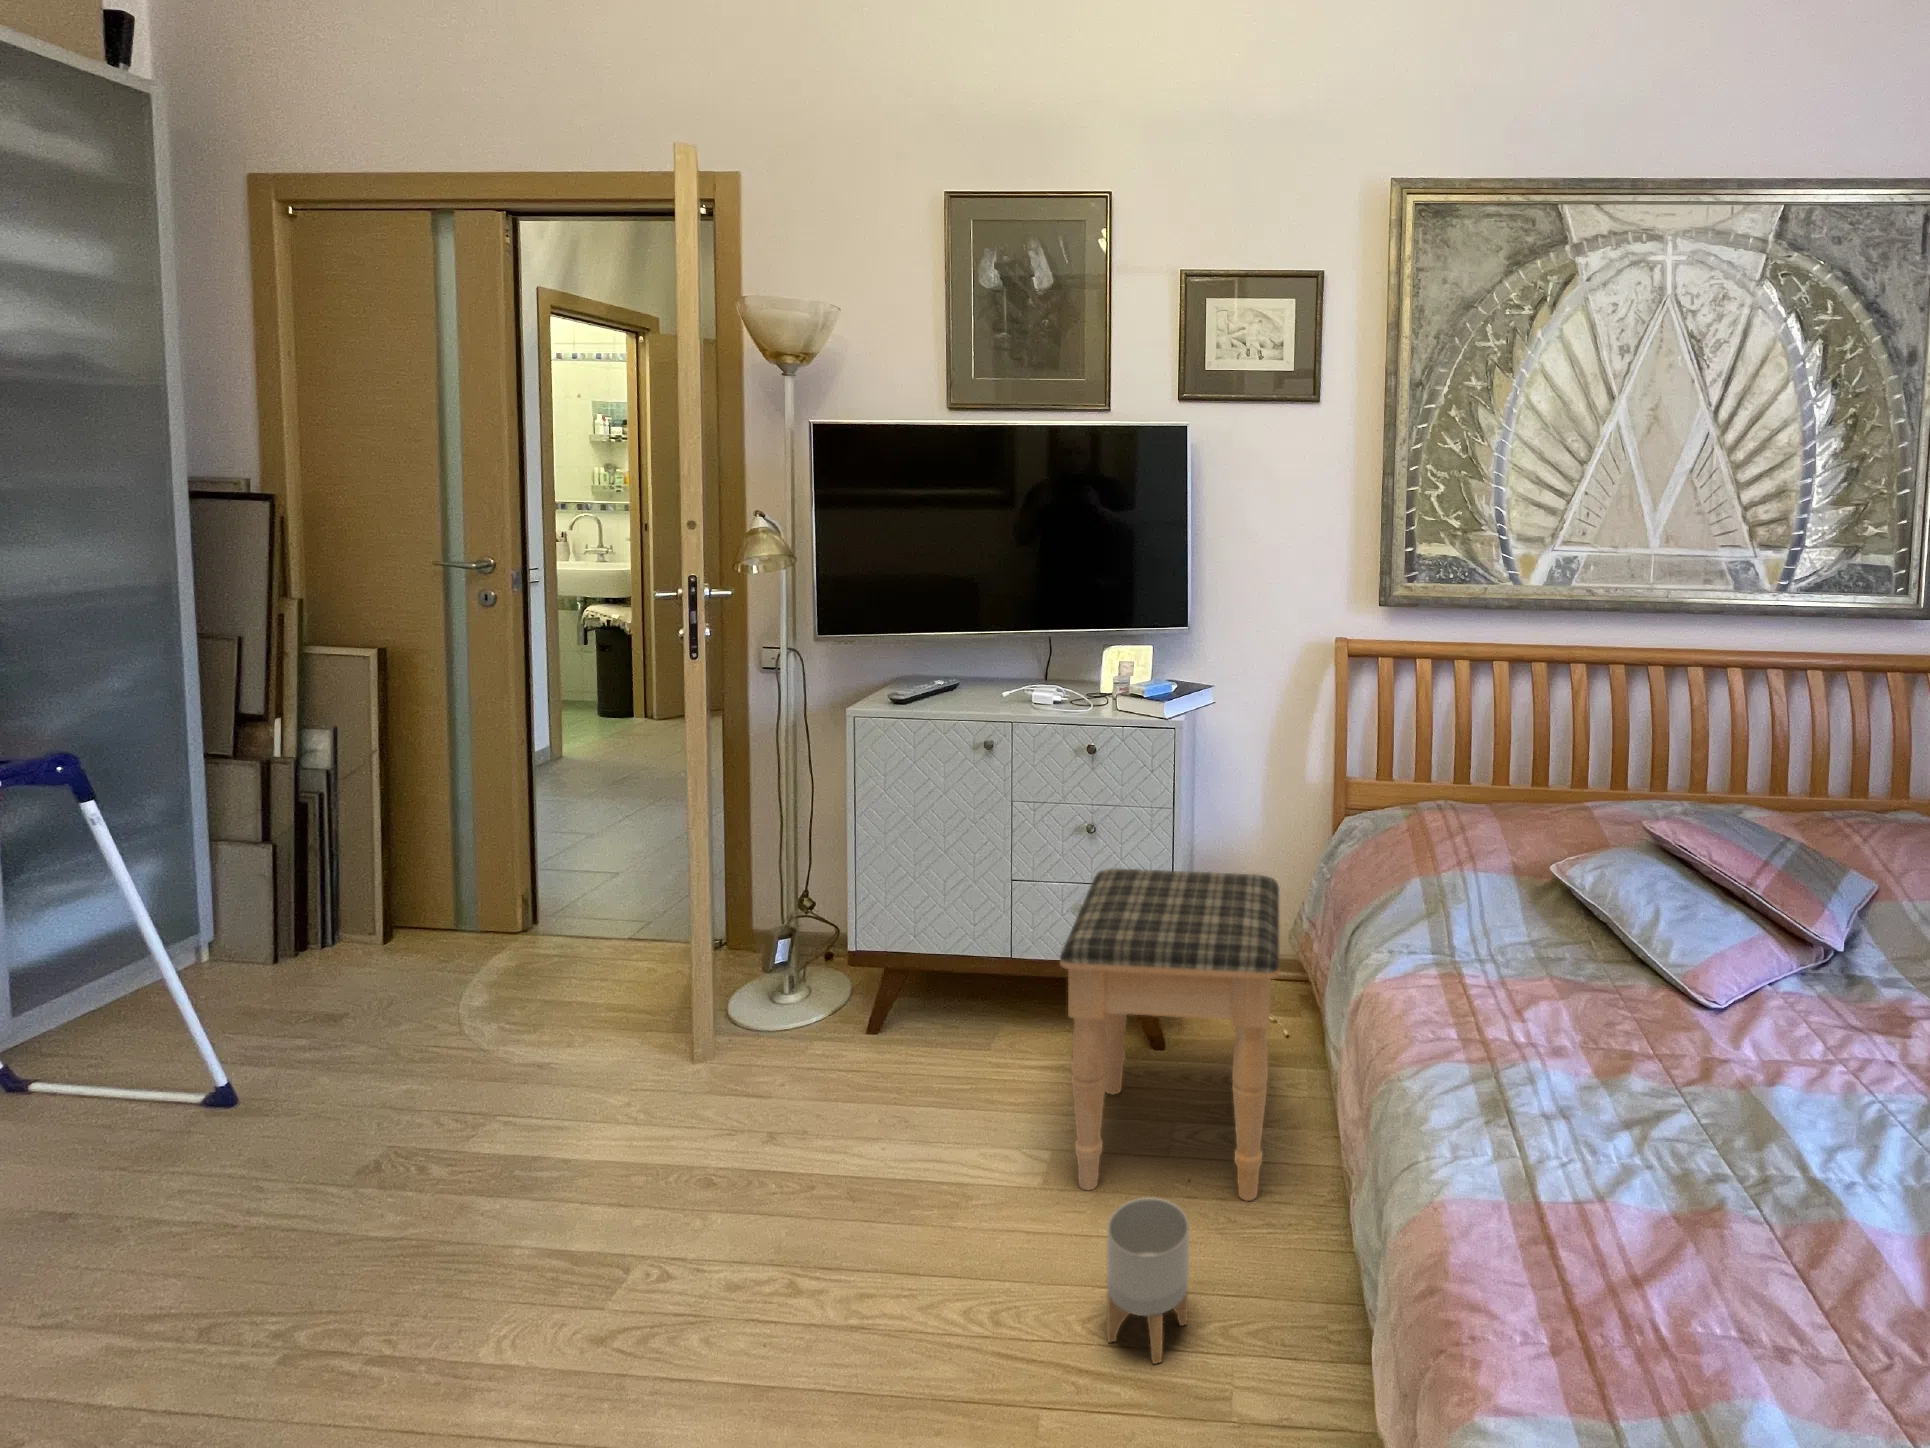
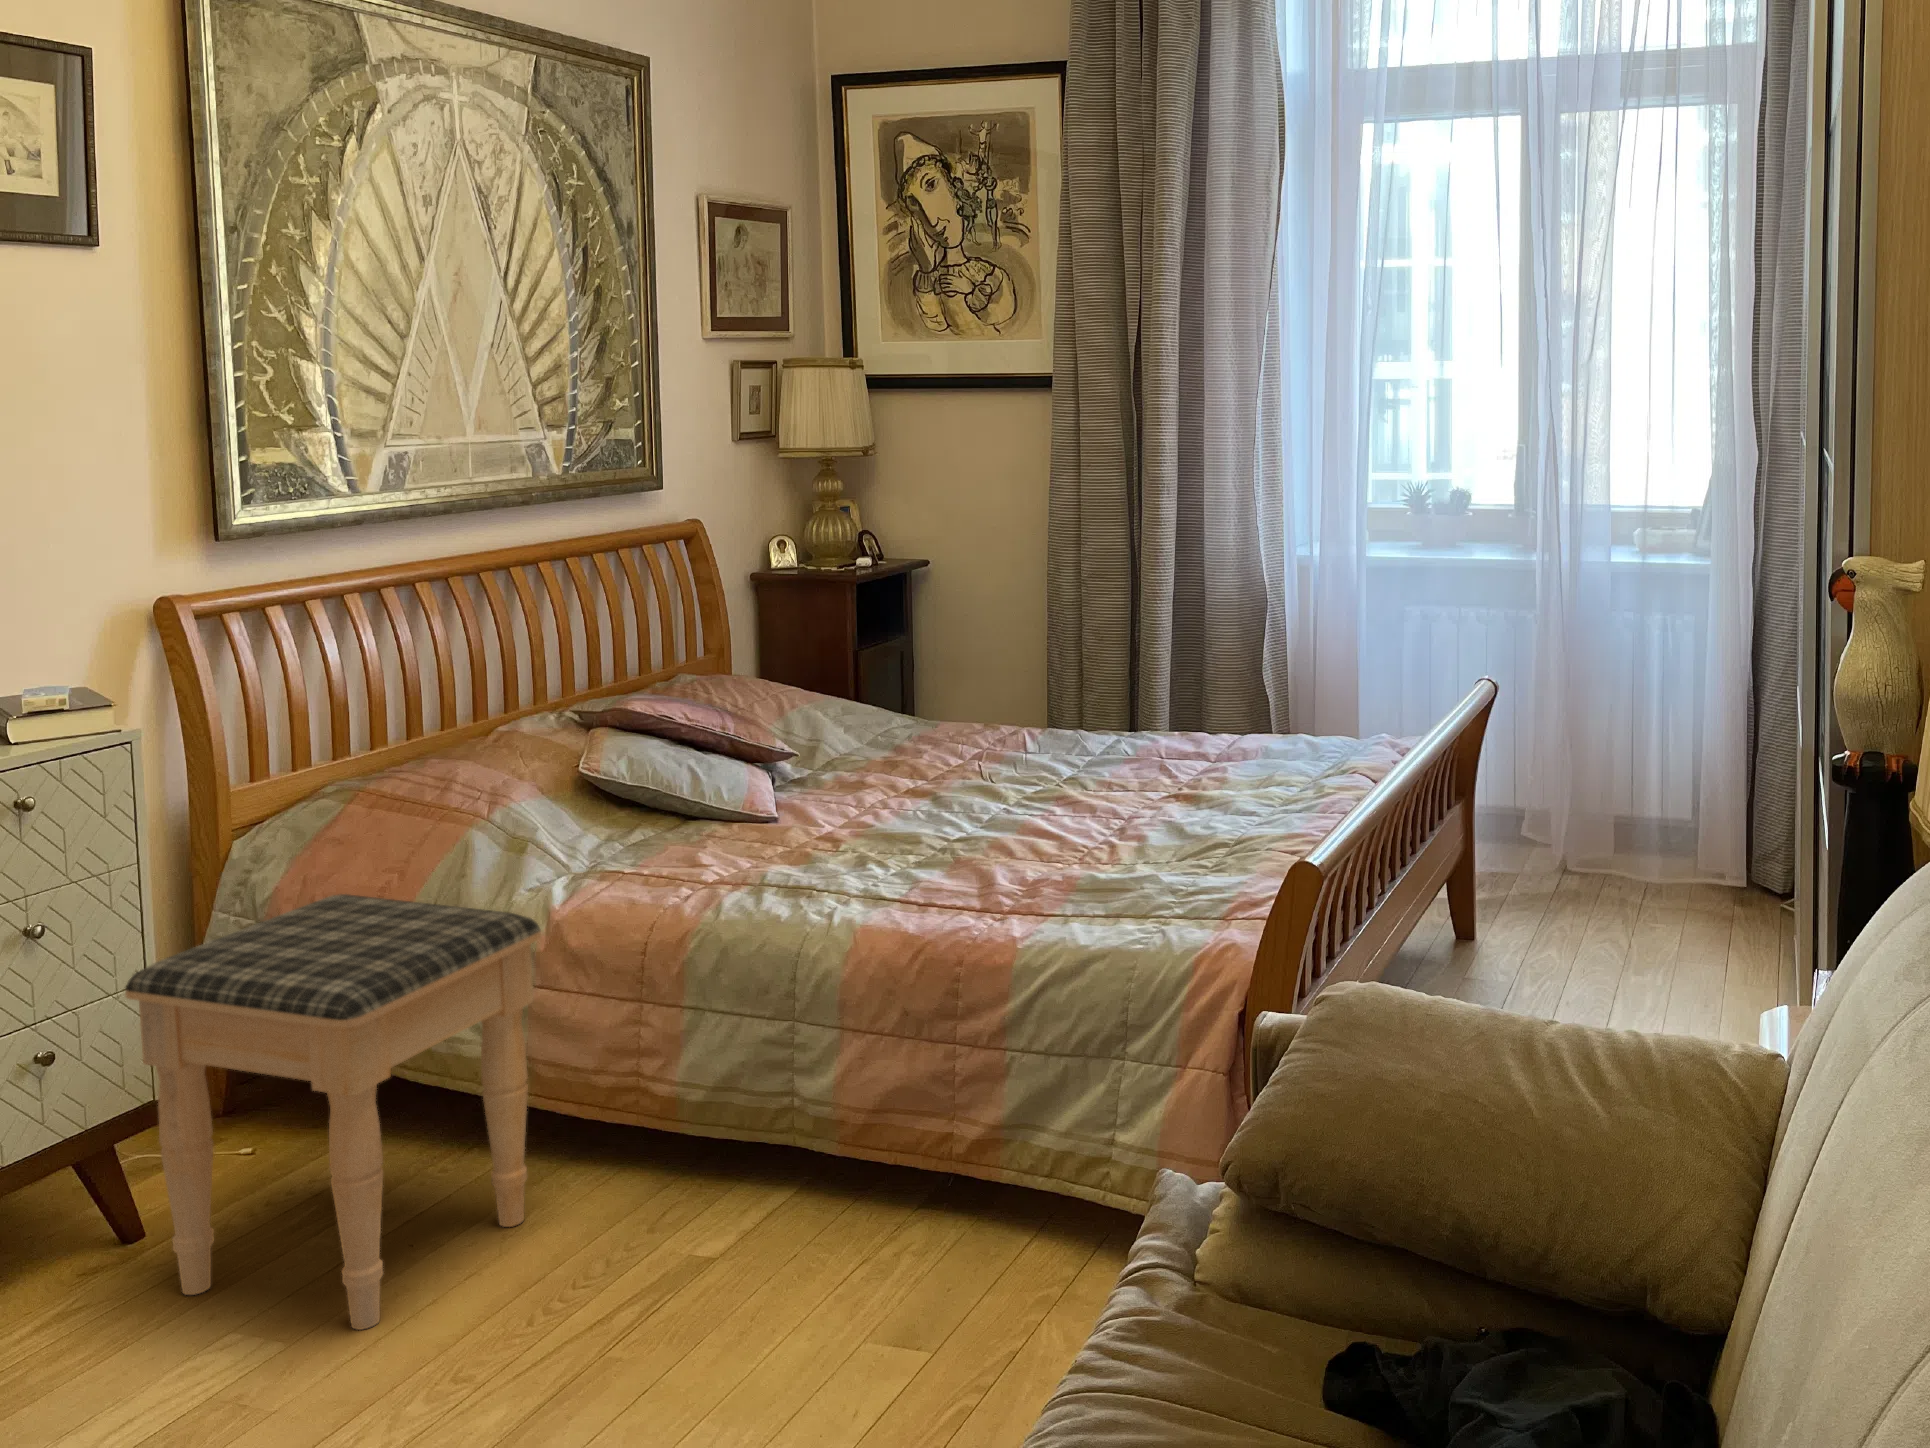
planter: present [1107,1197,1189,1364] -> none [580,1164,680,1327]

